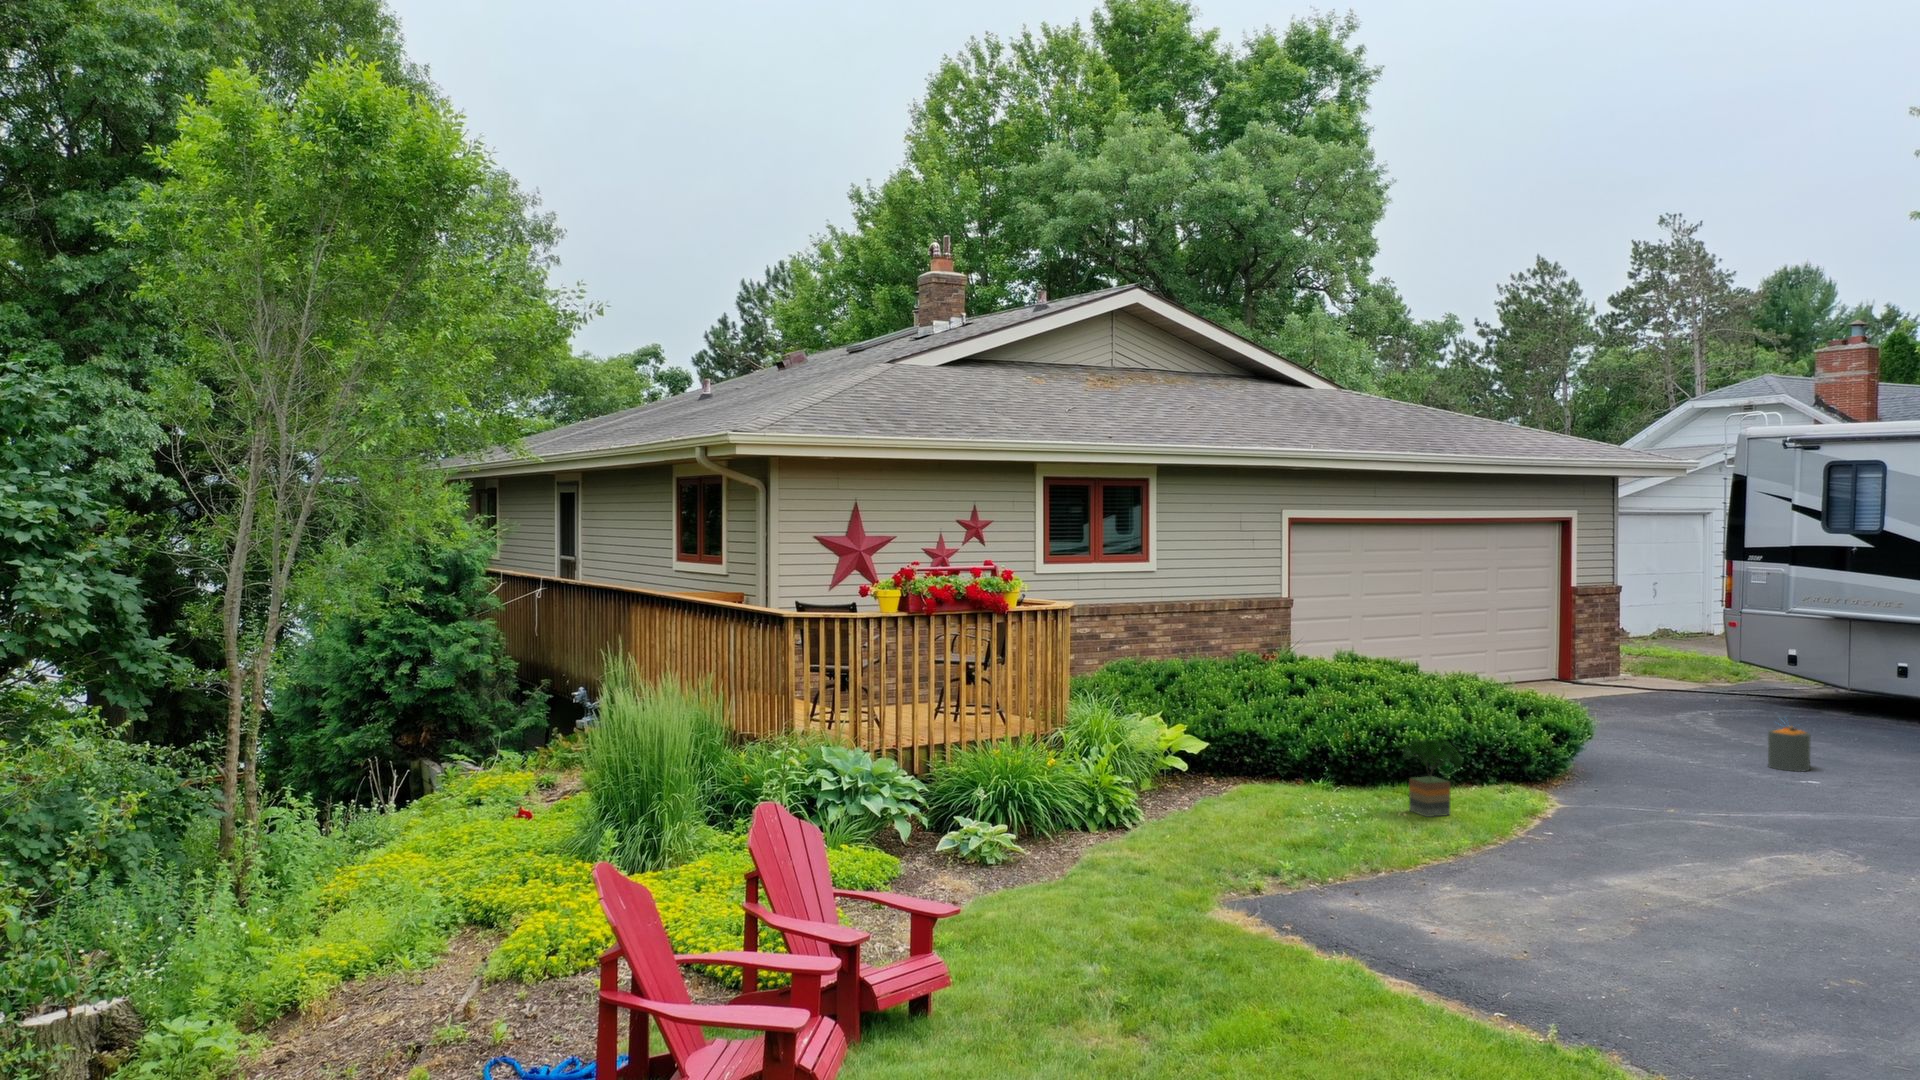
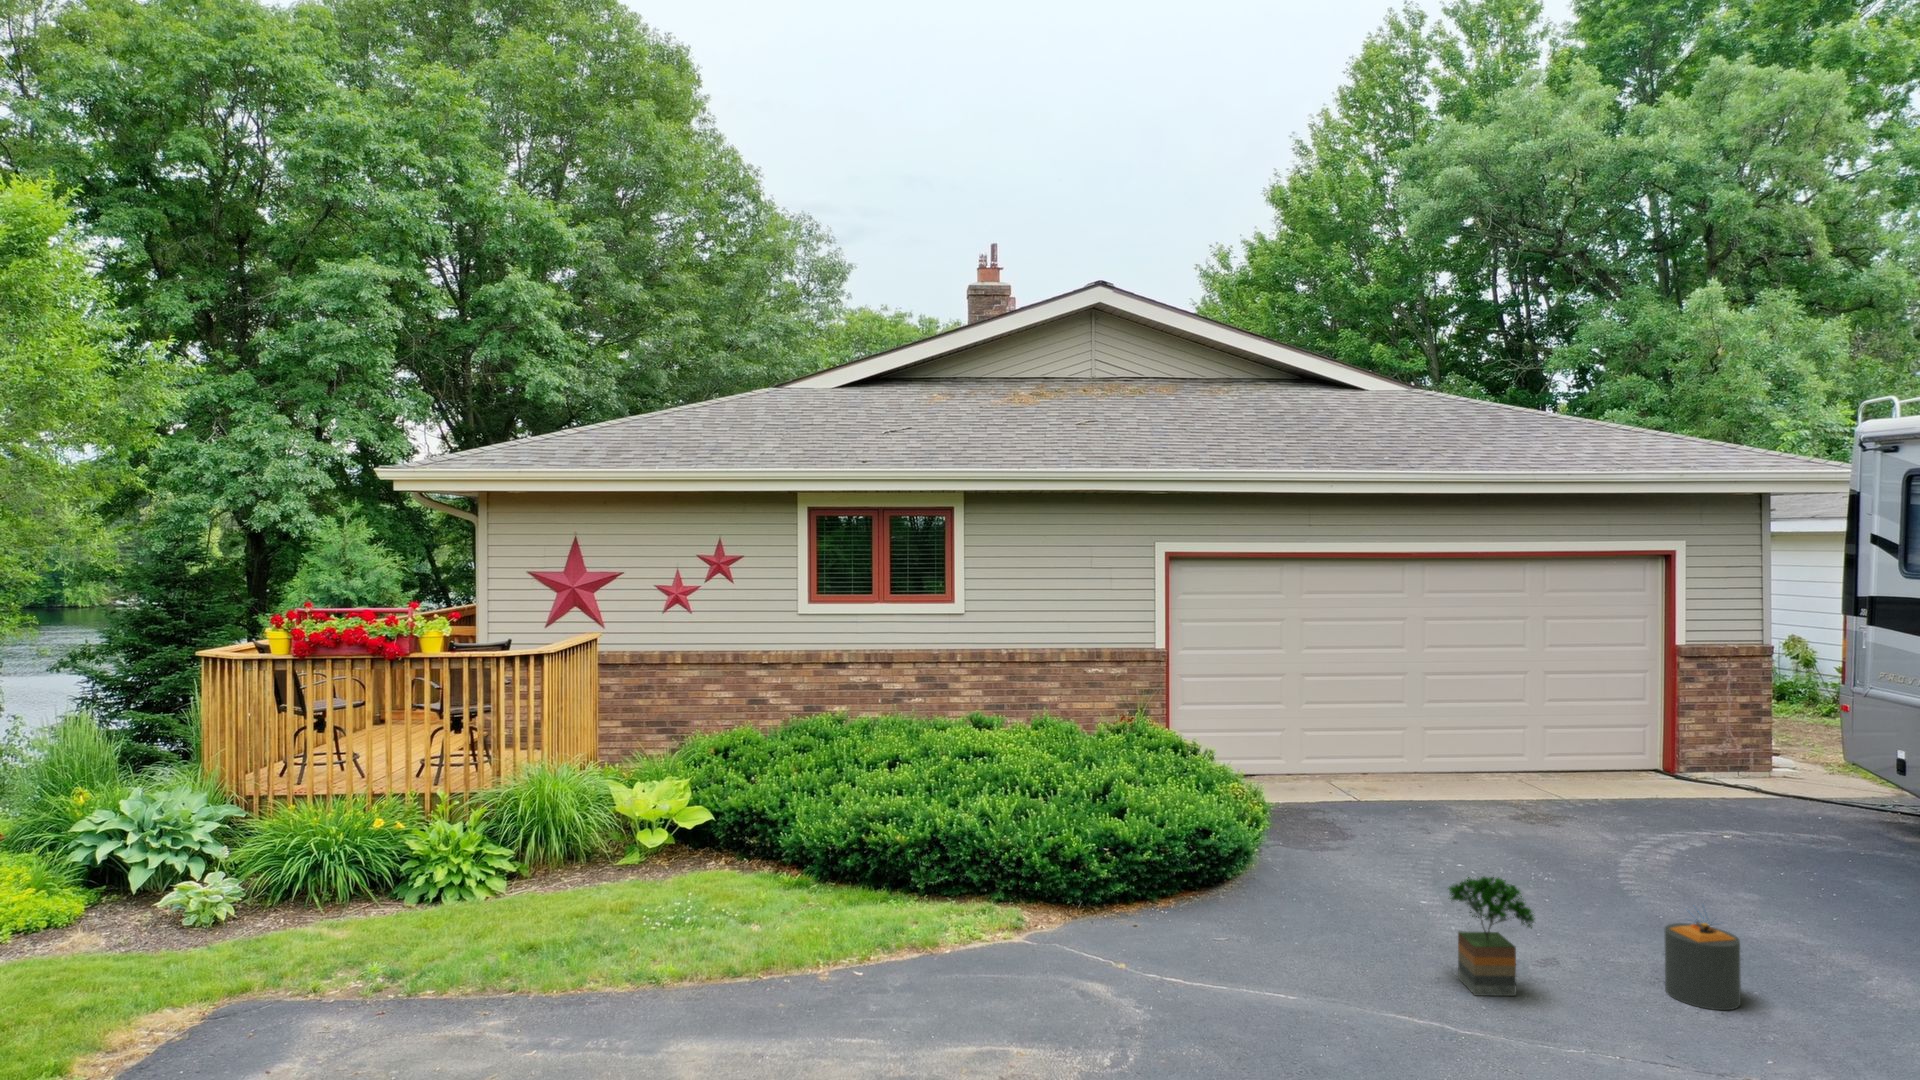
potted tree: present [1404,738,1462,817] -> present [1448,877,1535,996]

